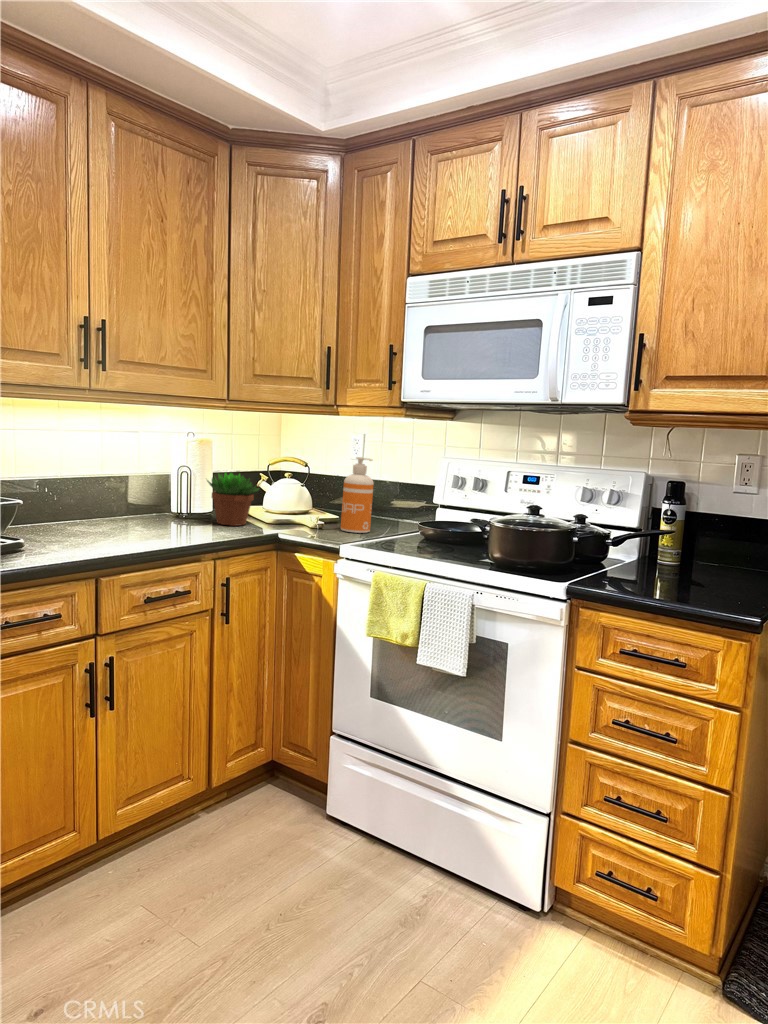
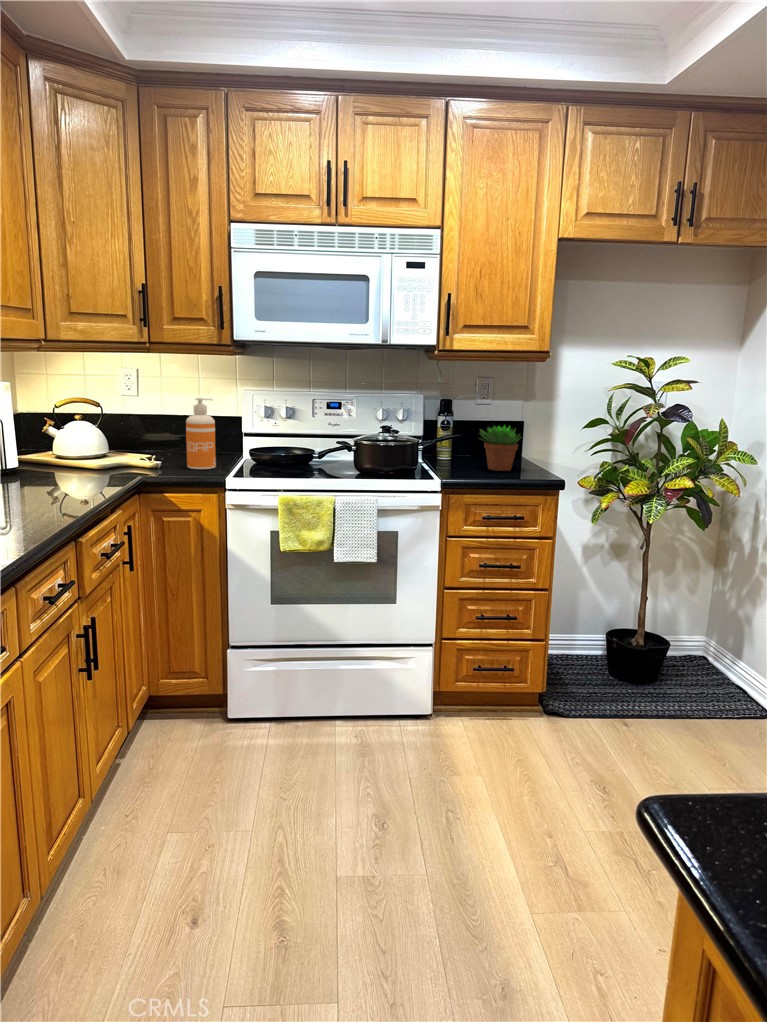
succulent plant: present [207,473,259,526] -> present [480,426,521,471]

